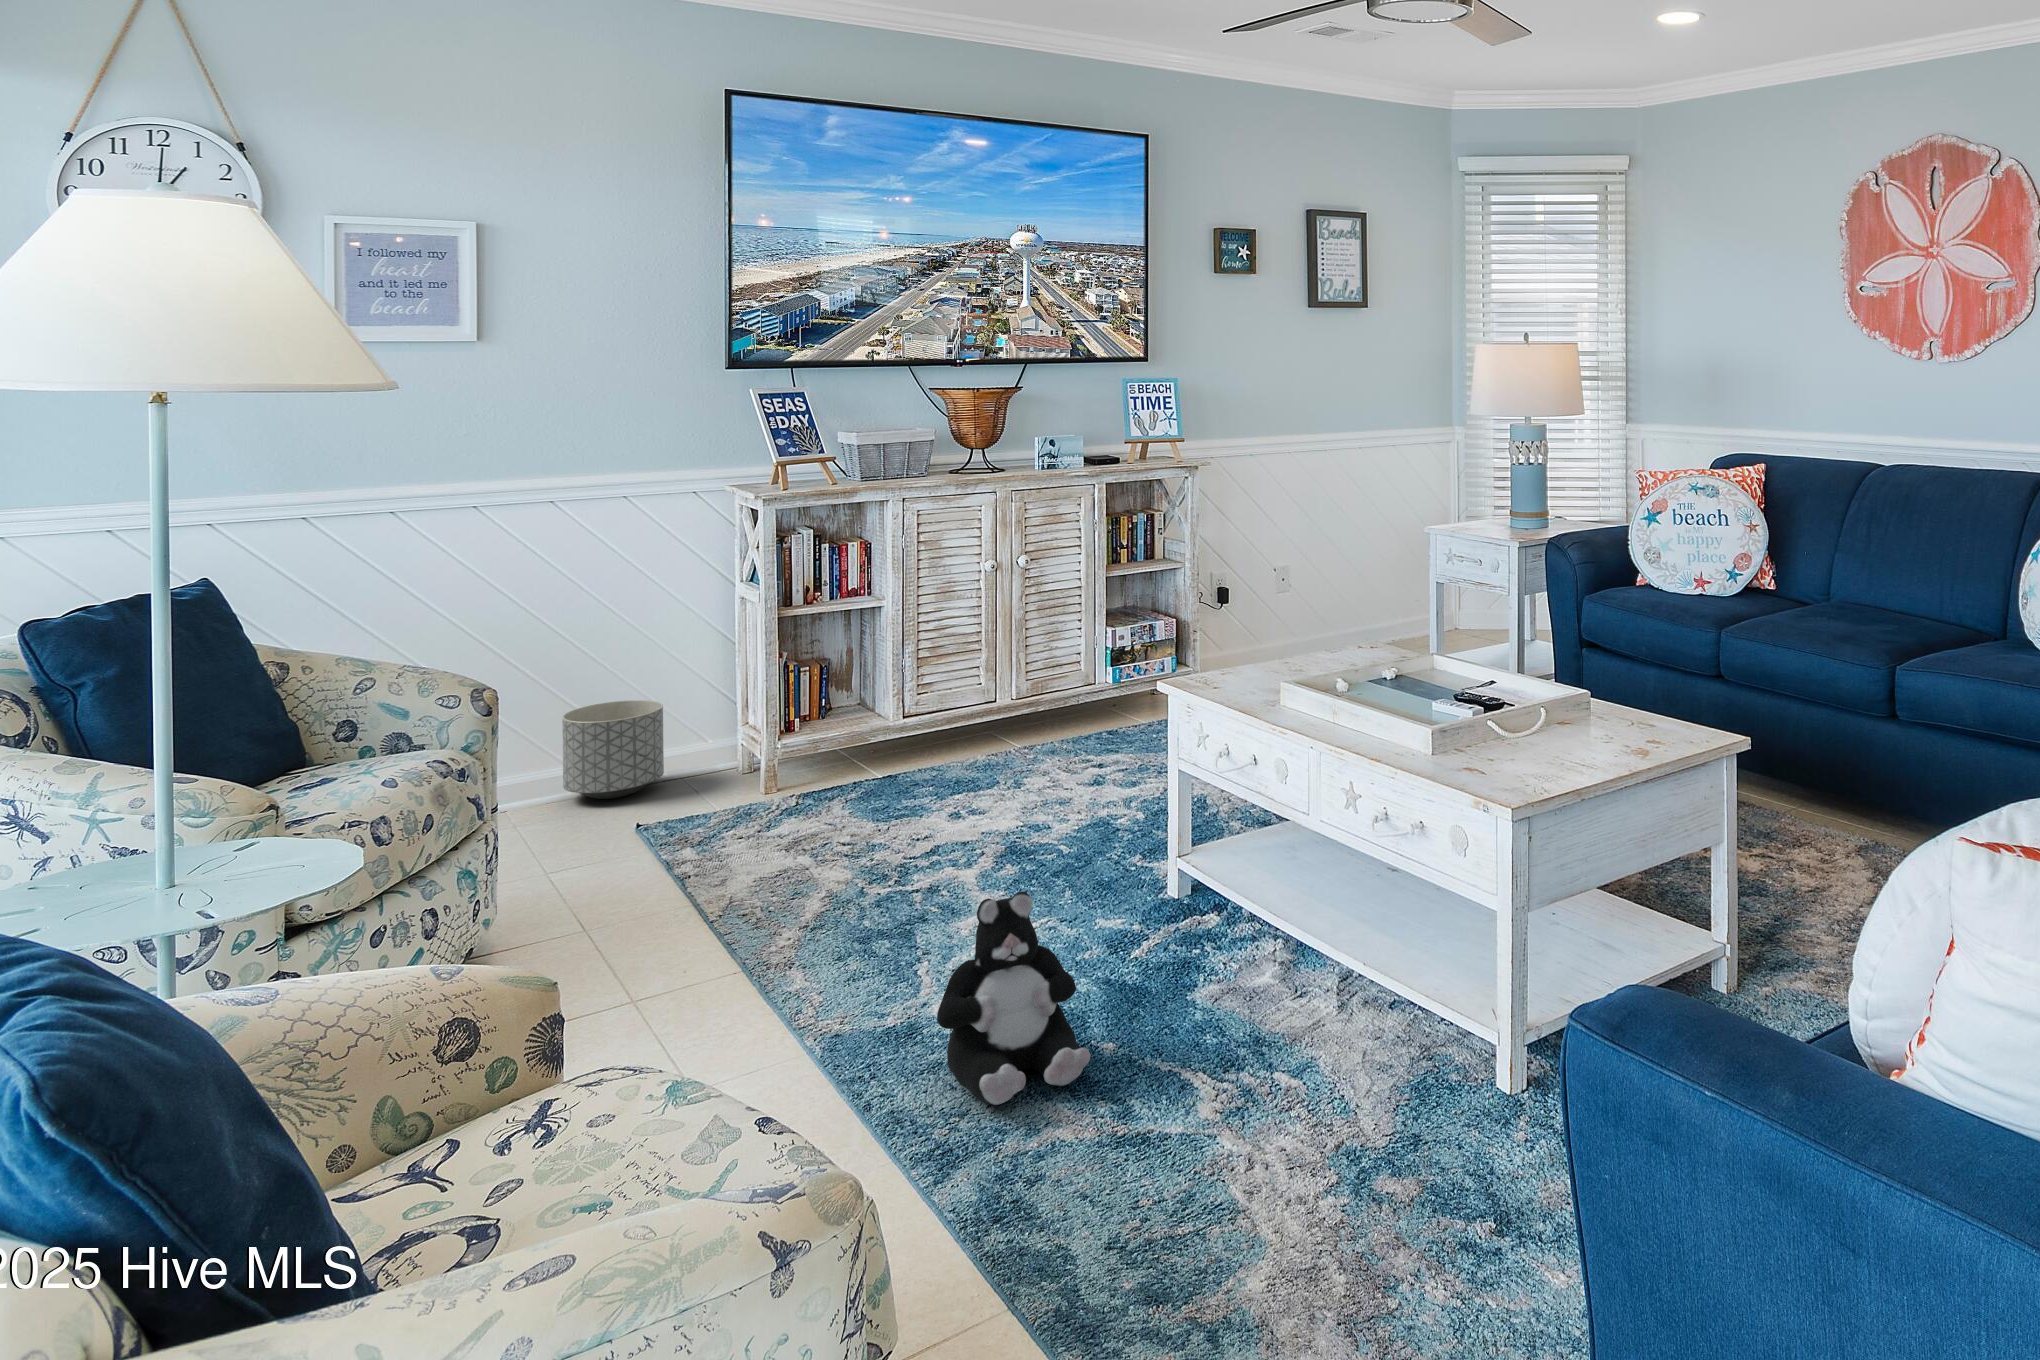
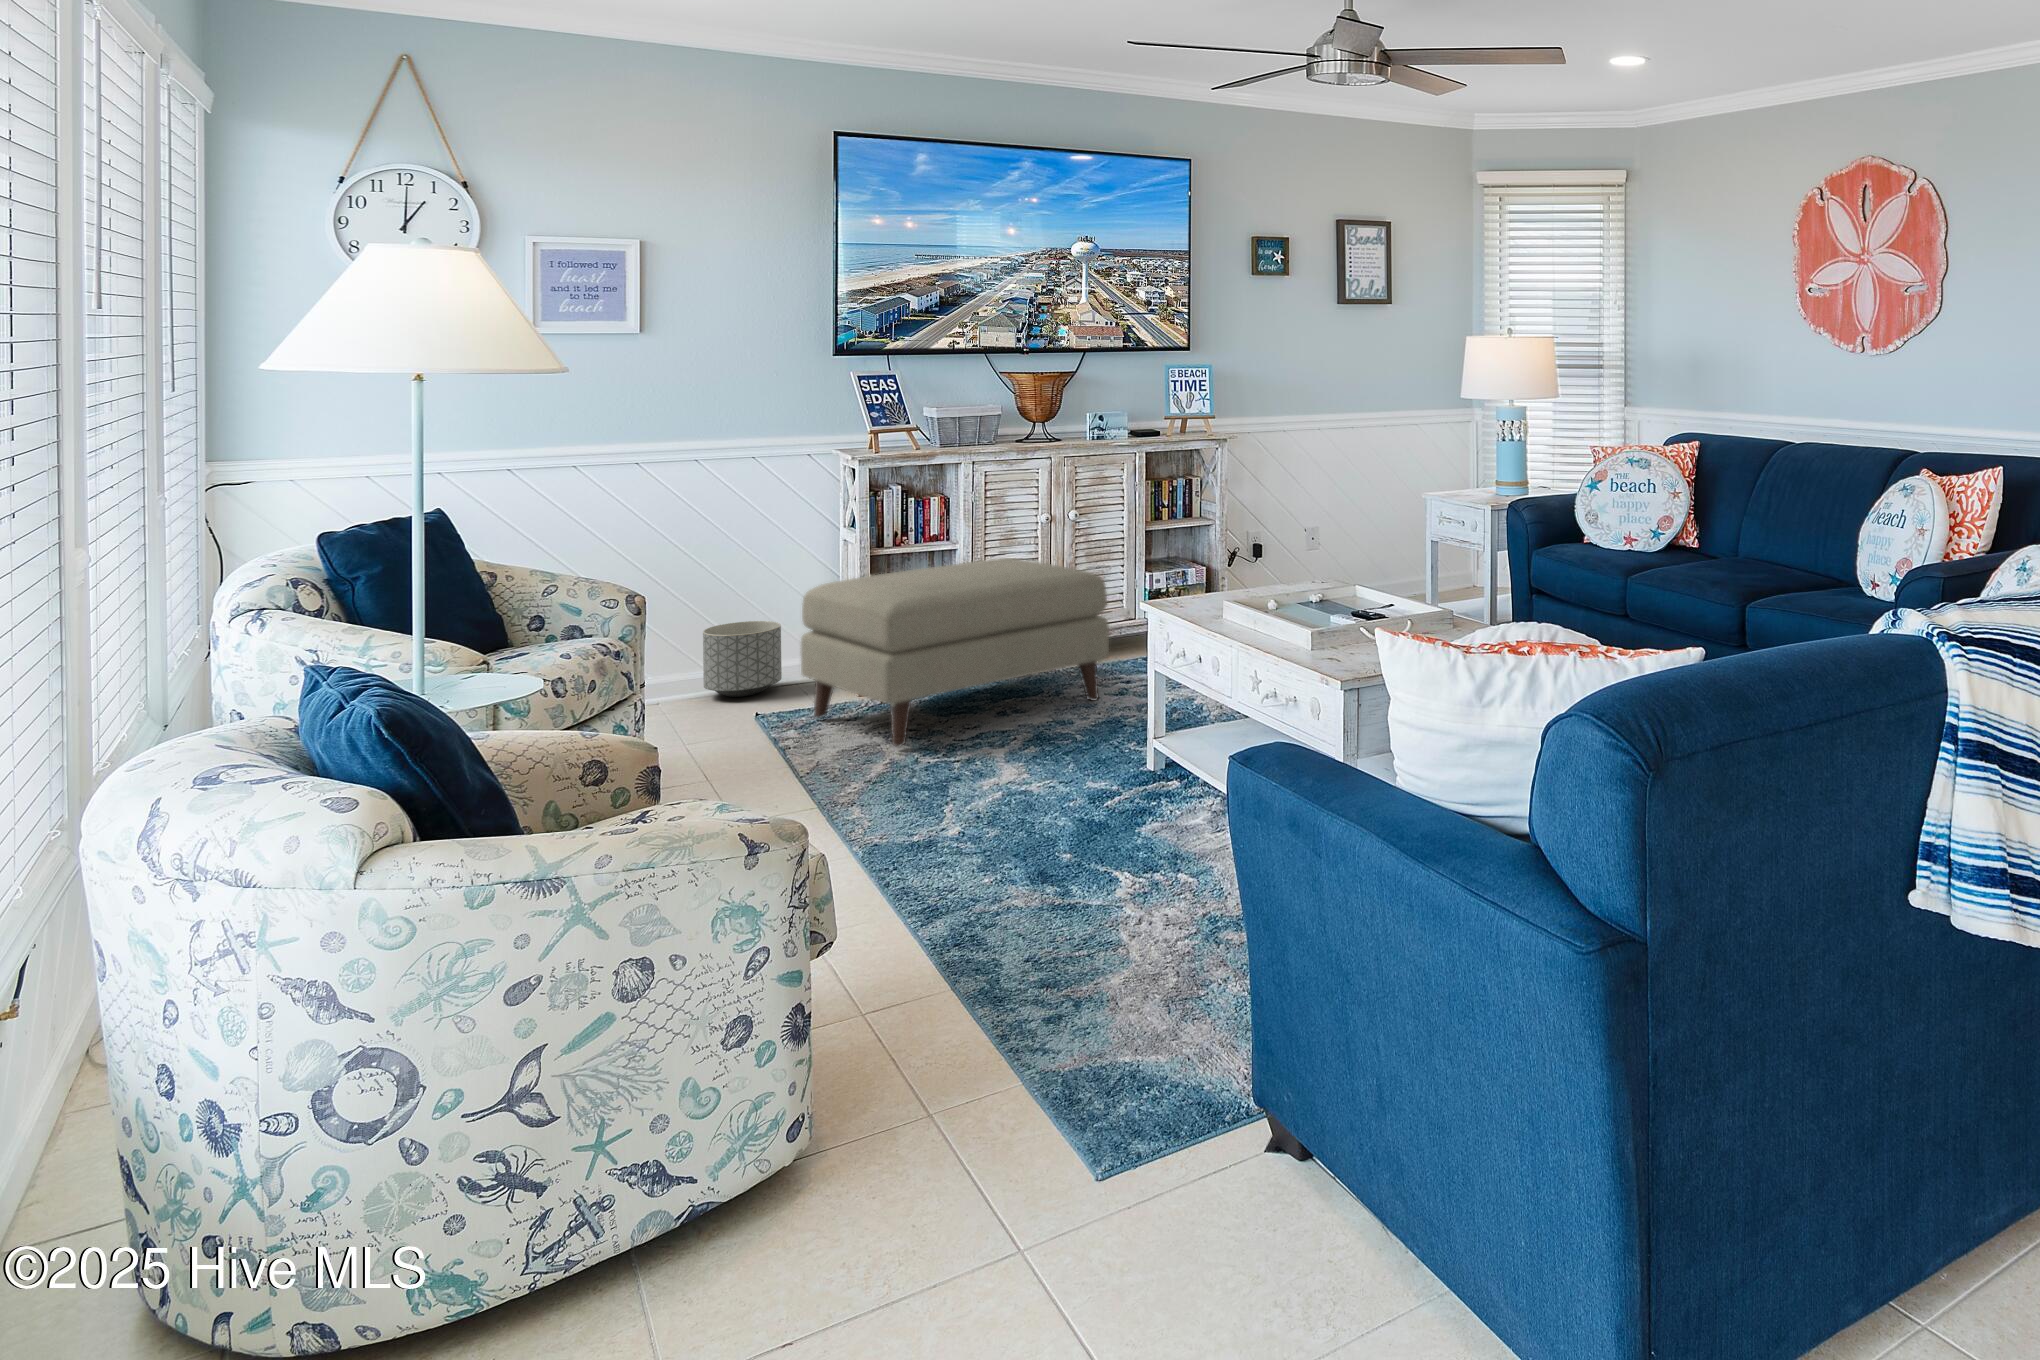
ottoman: none [696,615,1086,872] -> present [800,558,1109,747]
plush toy: present [937,892,1091,1105] -> none [940,743,1047,884]

